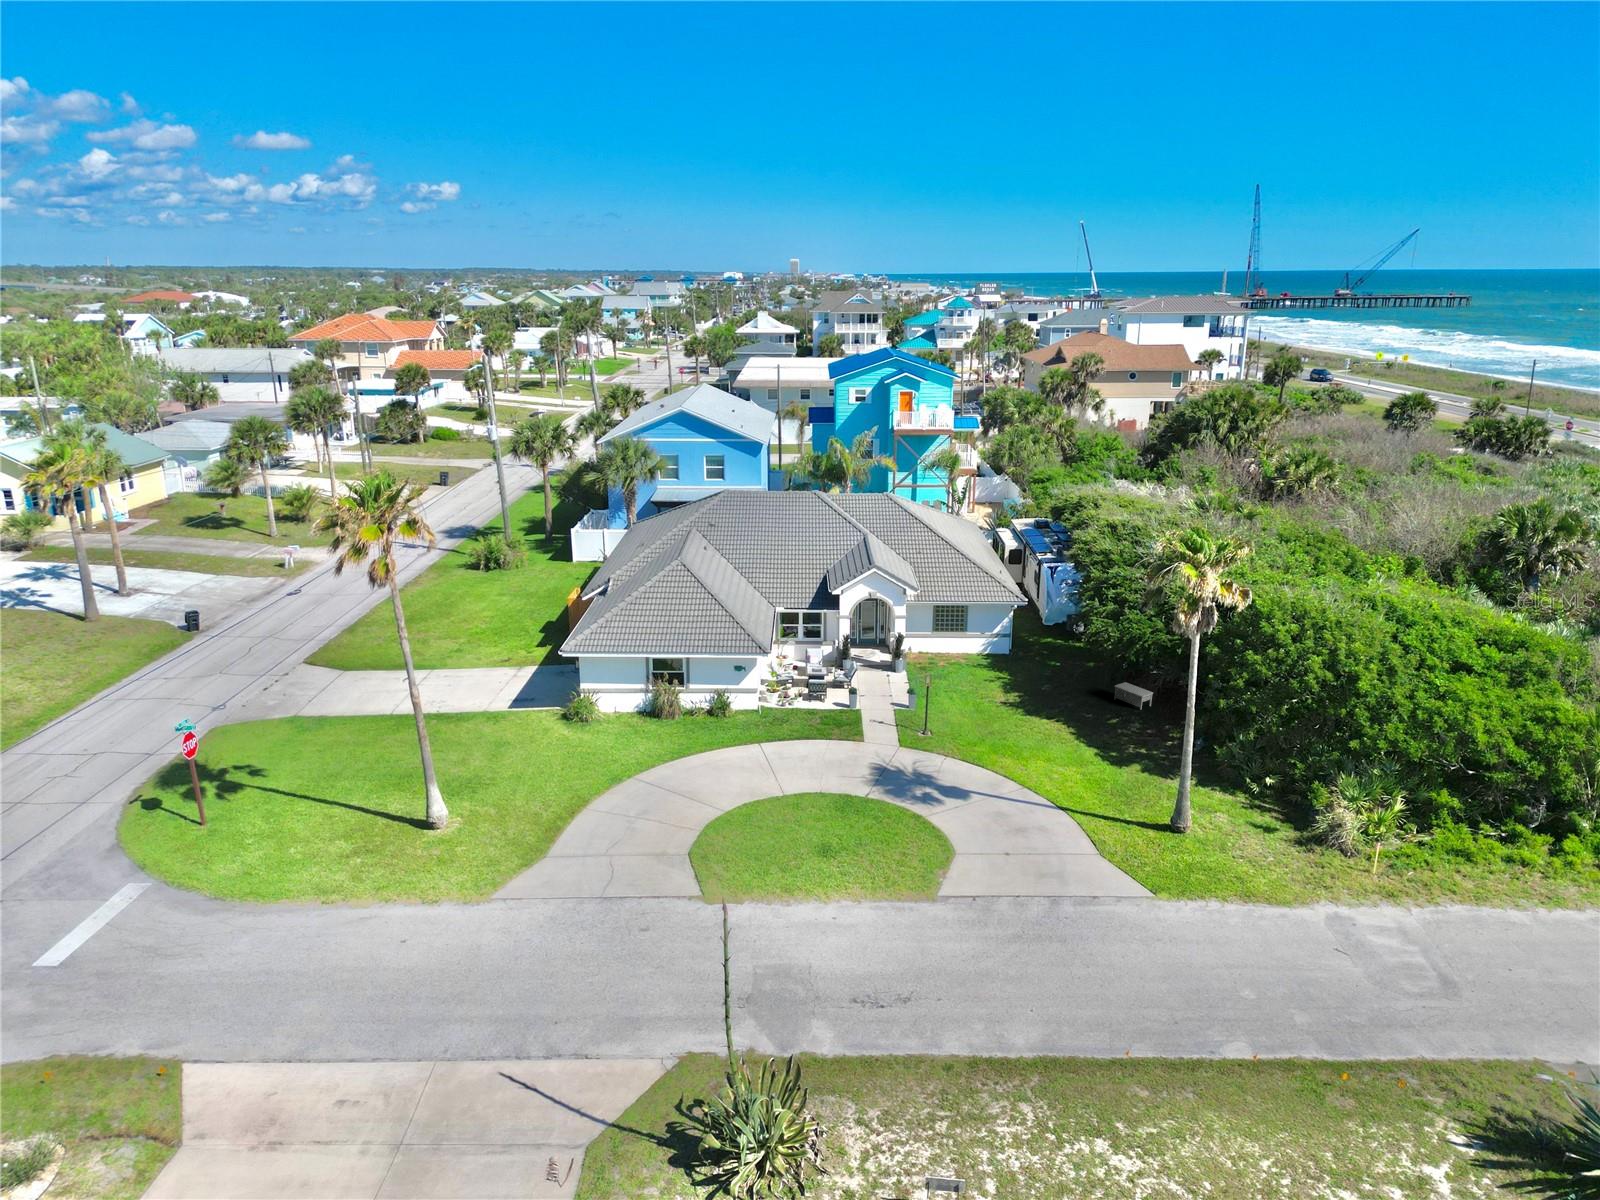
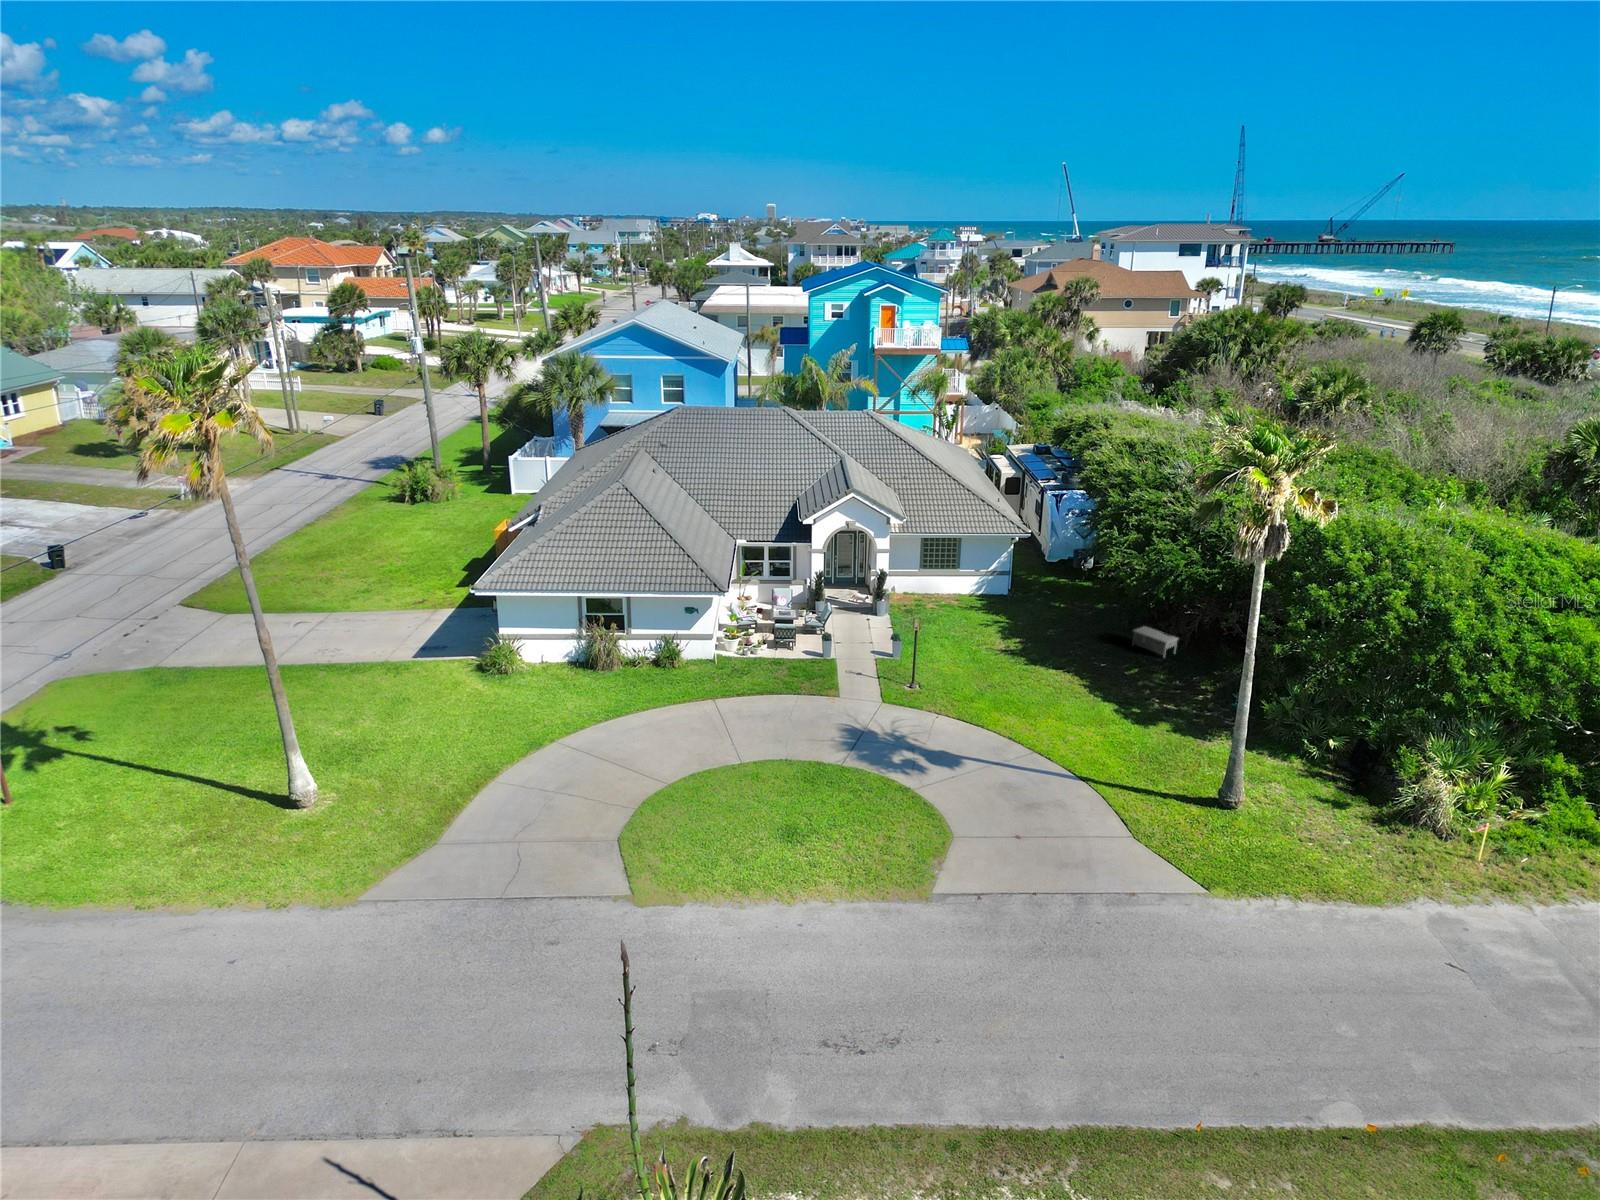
lounge chair: none [1269,776,1310,819] -> present [1332,737,1384,788]

